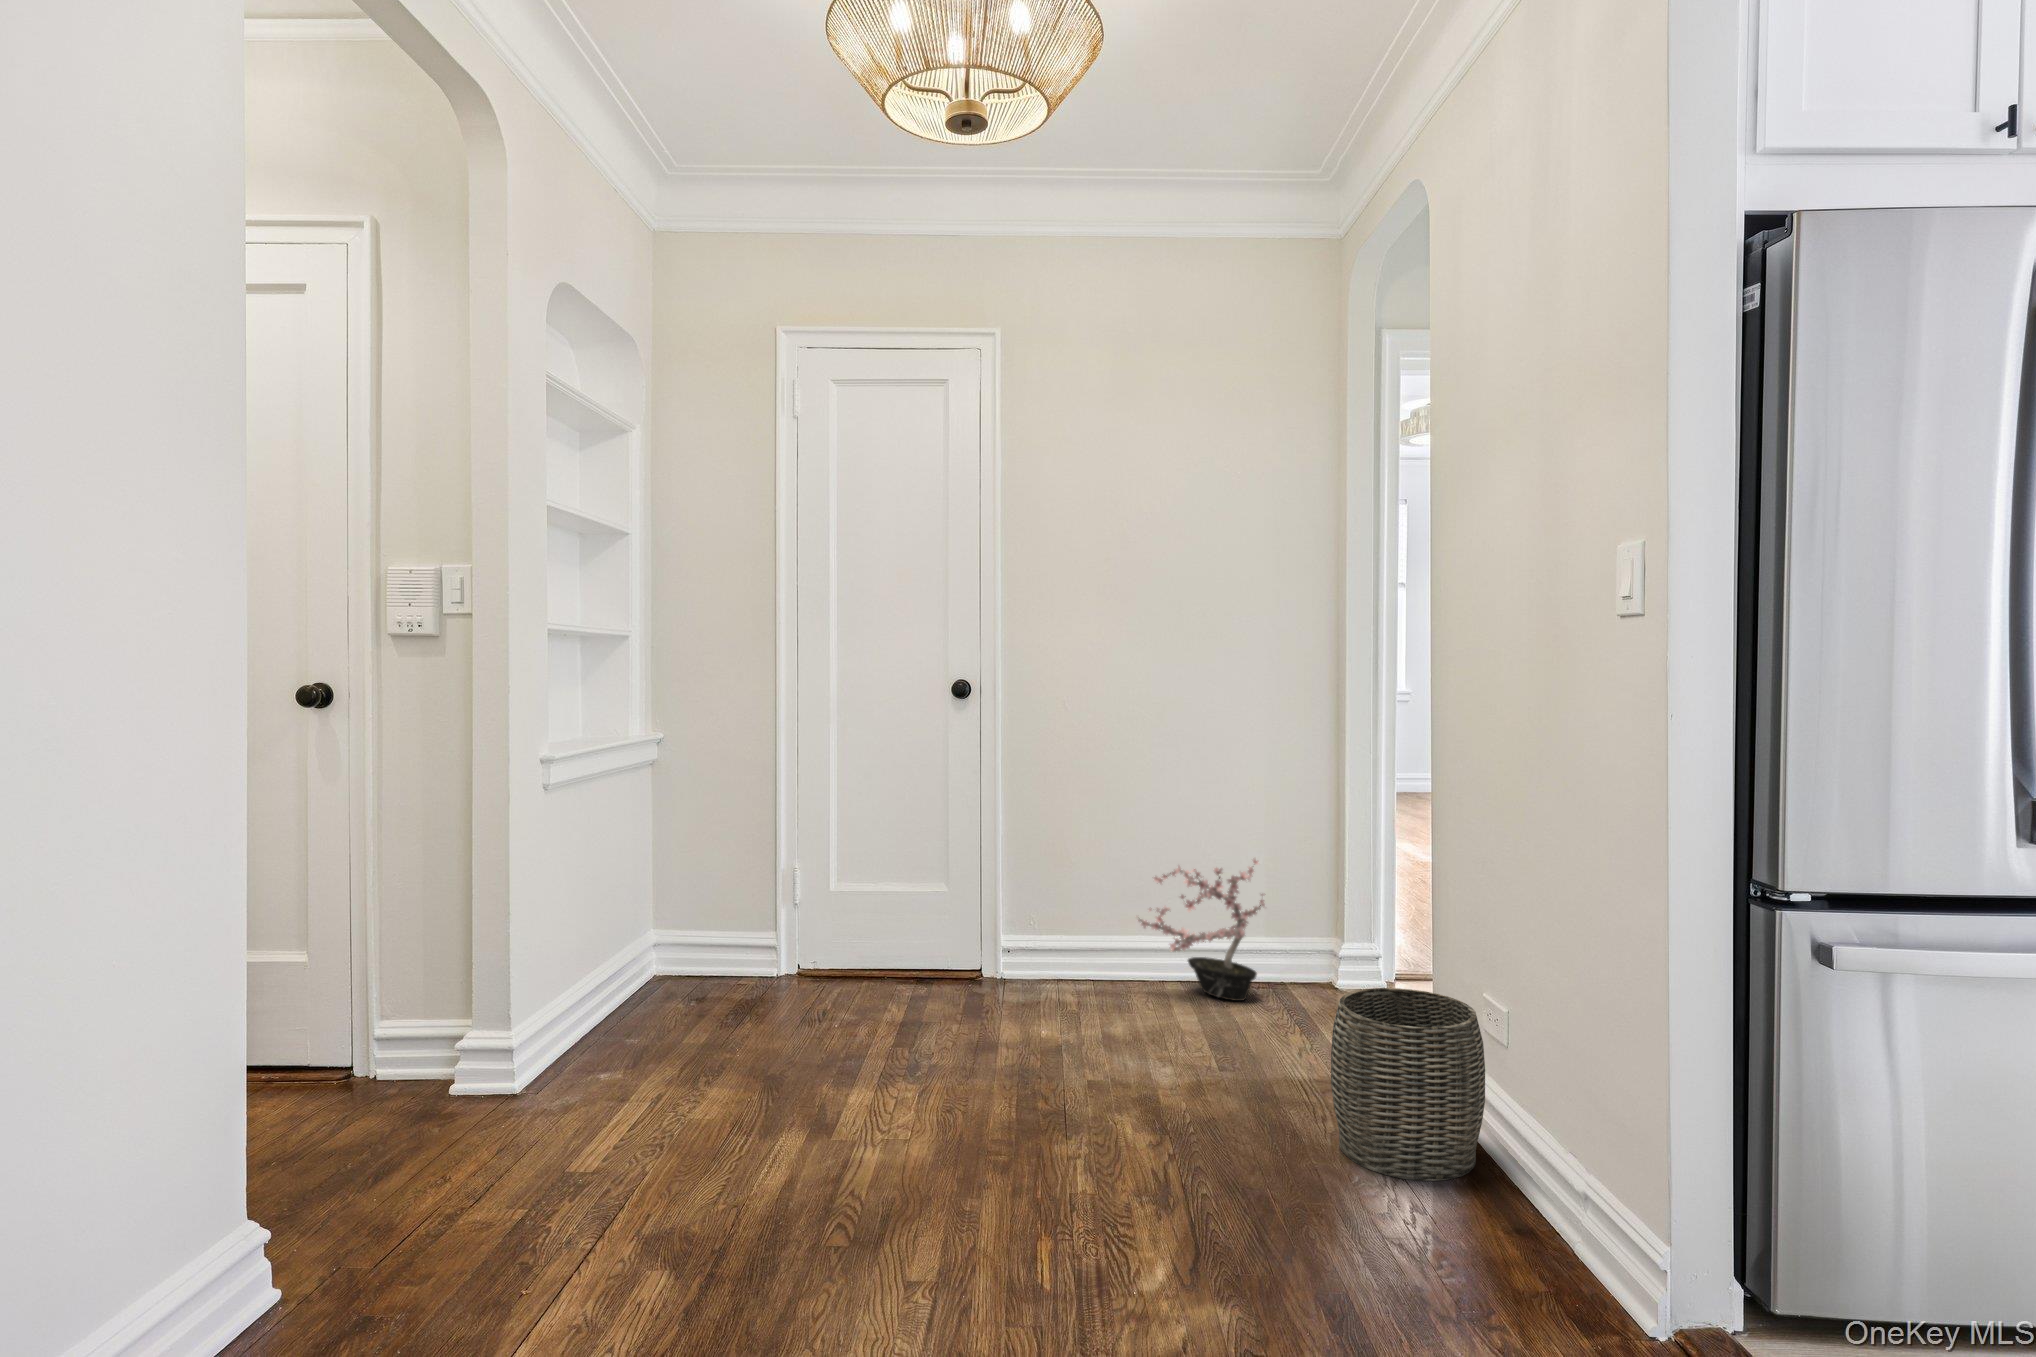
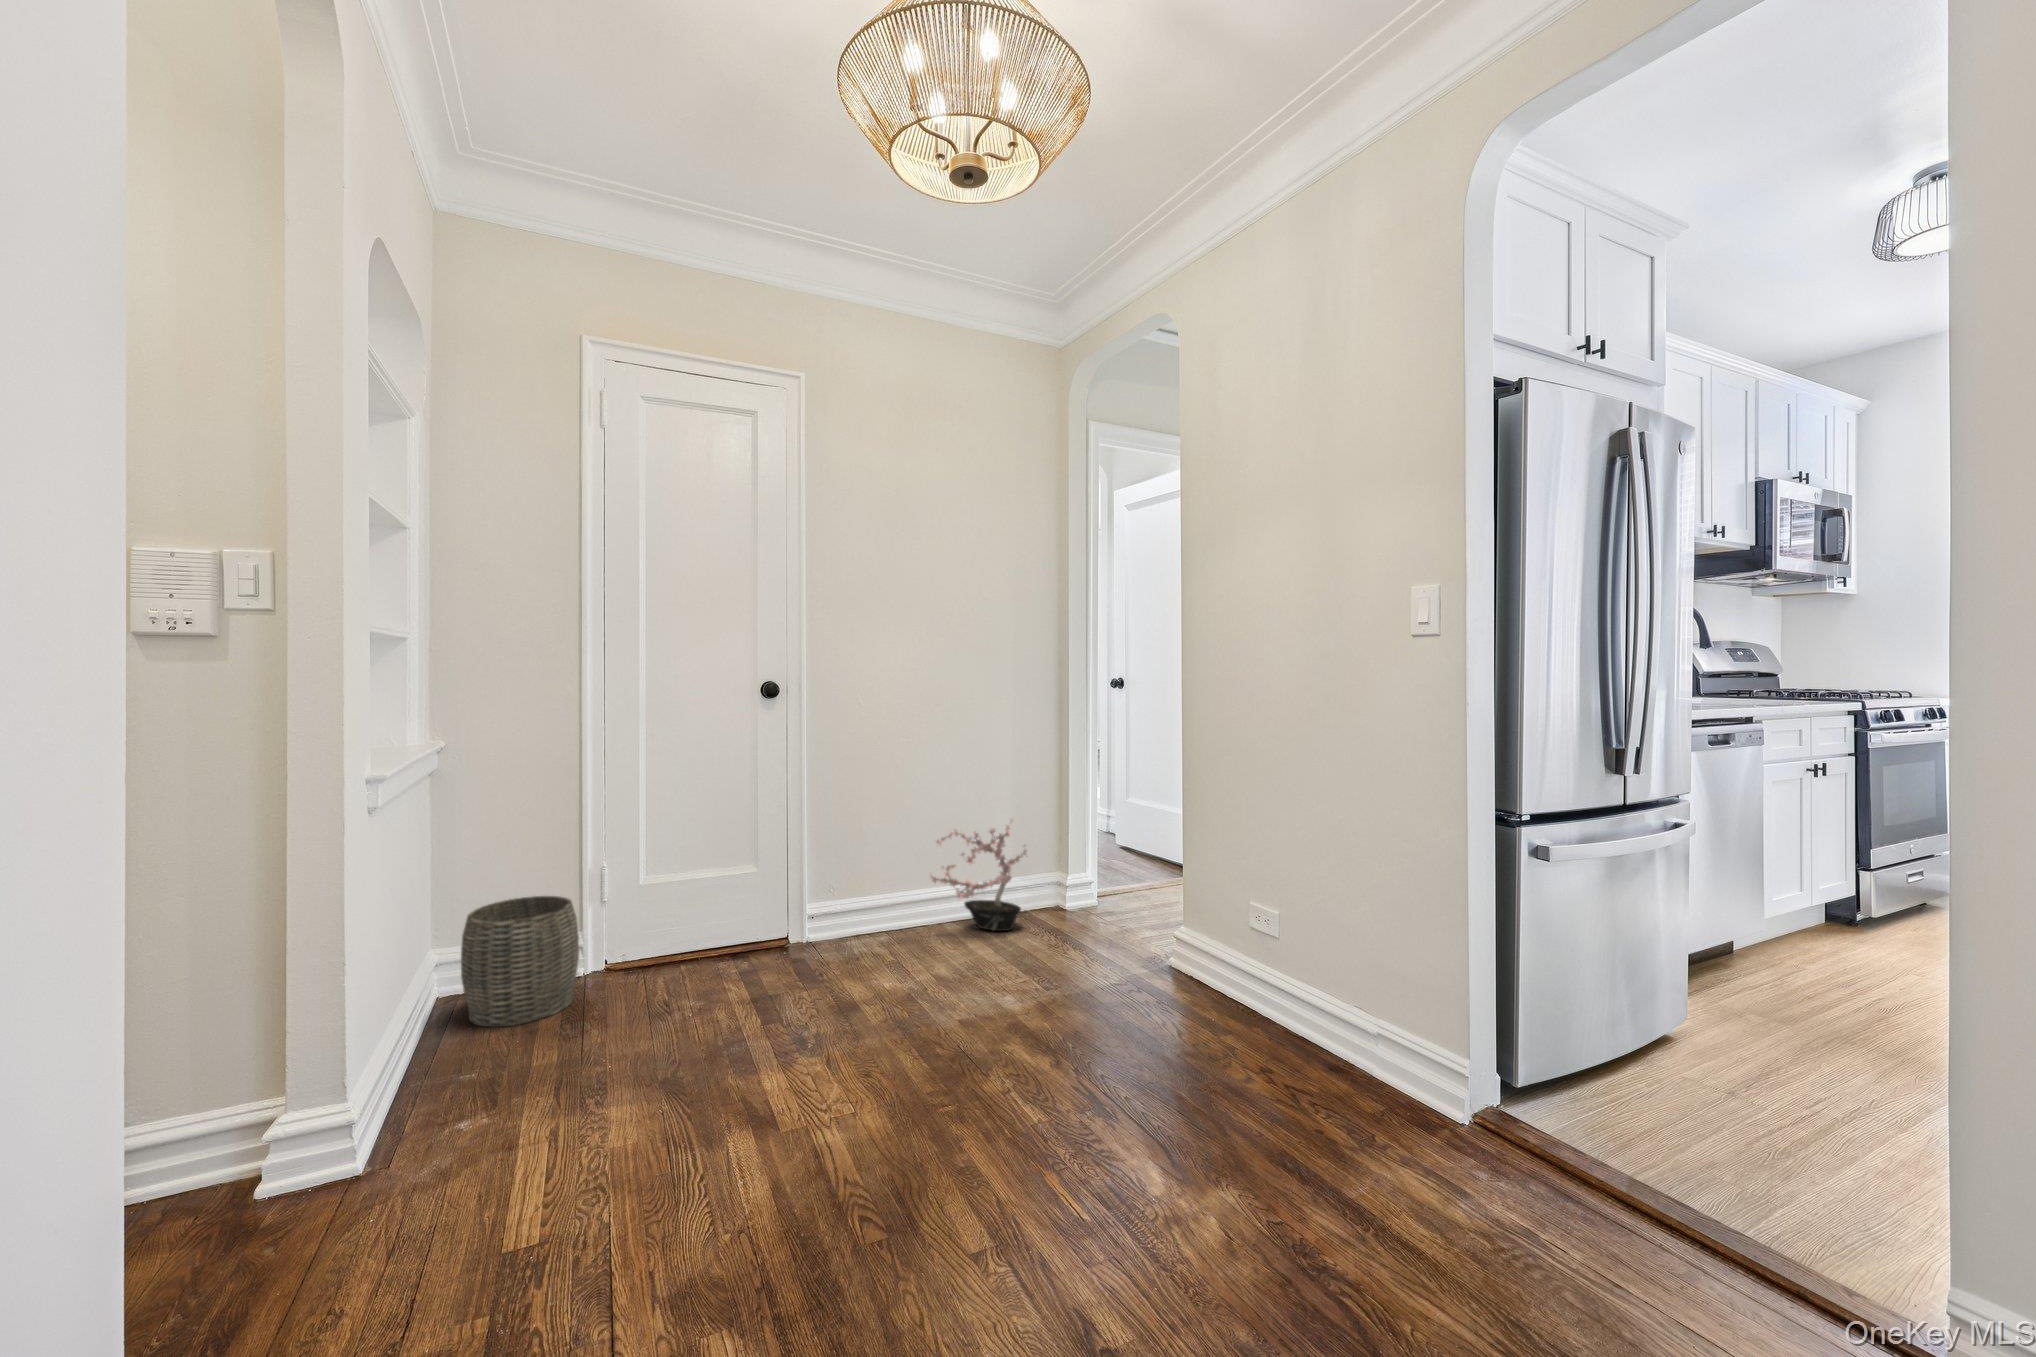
woven basket: present [1331,988,1485,1181] -> present [461,896,579,1027]

